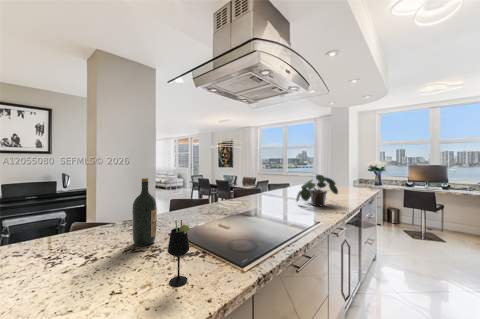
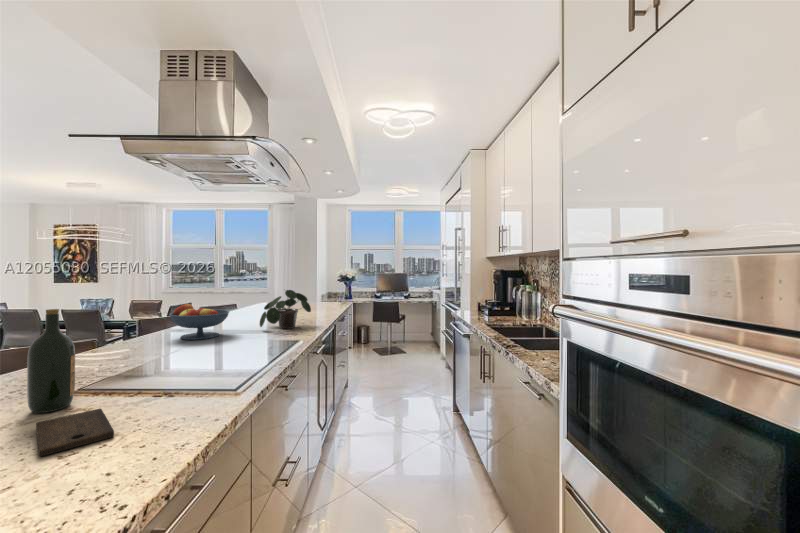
fruit bowl: none [239,181,275,206] -> present [169,304,229,340]
wine glass: present [168,220,190,286] -> none [154,349,186,423]
cutting board: none [89,253,156,289] -> present [36,409,114,456]

